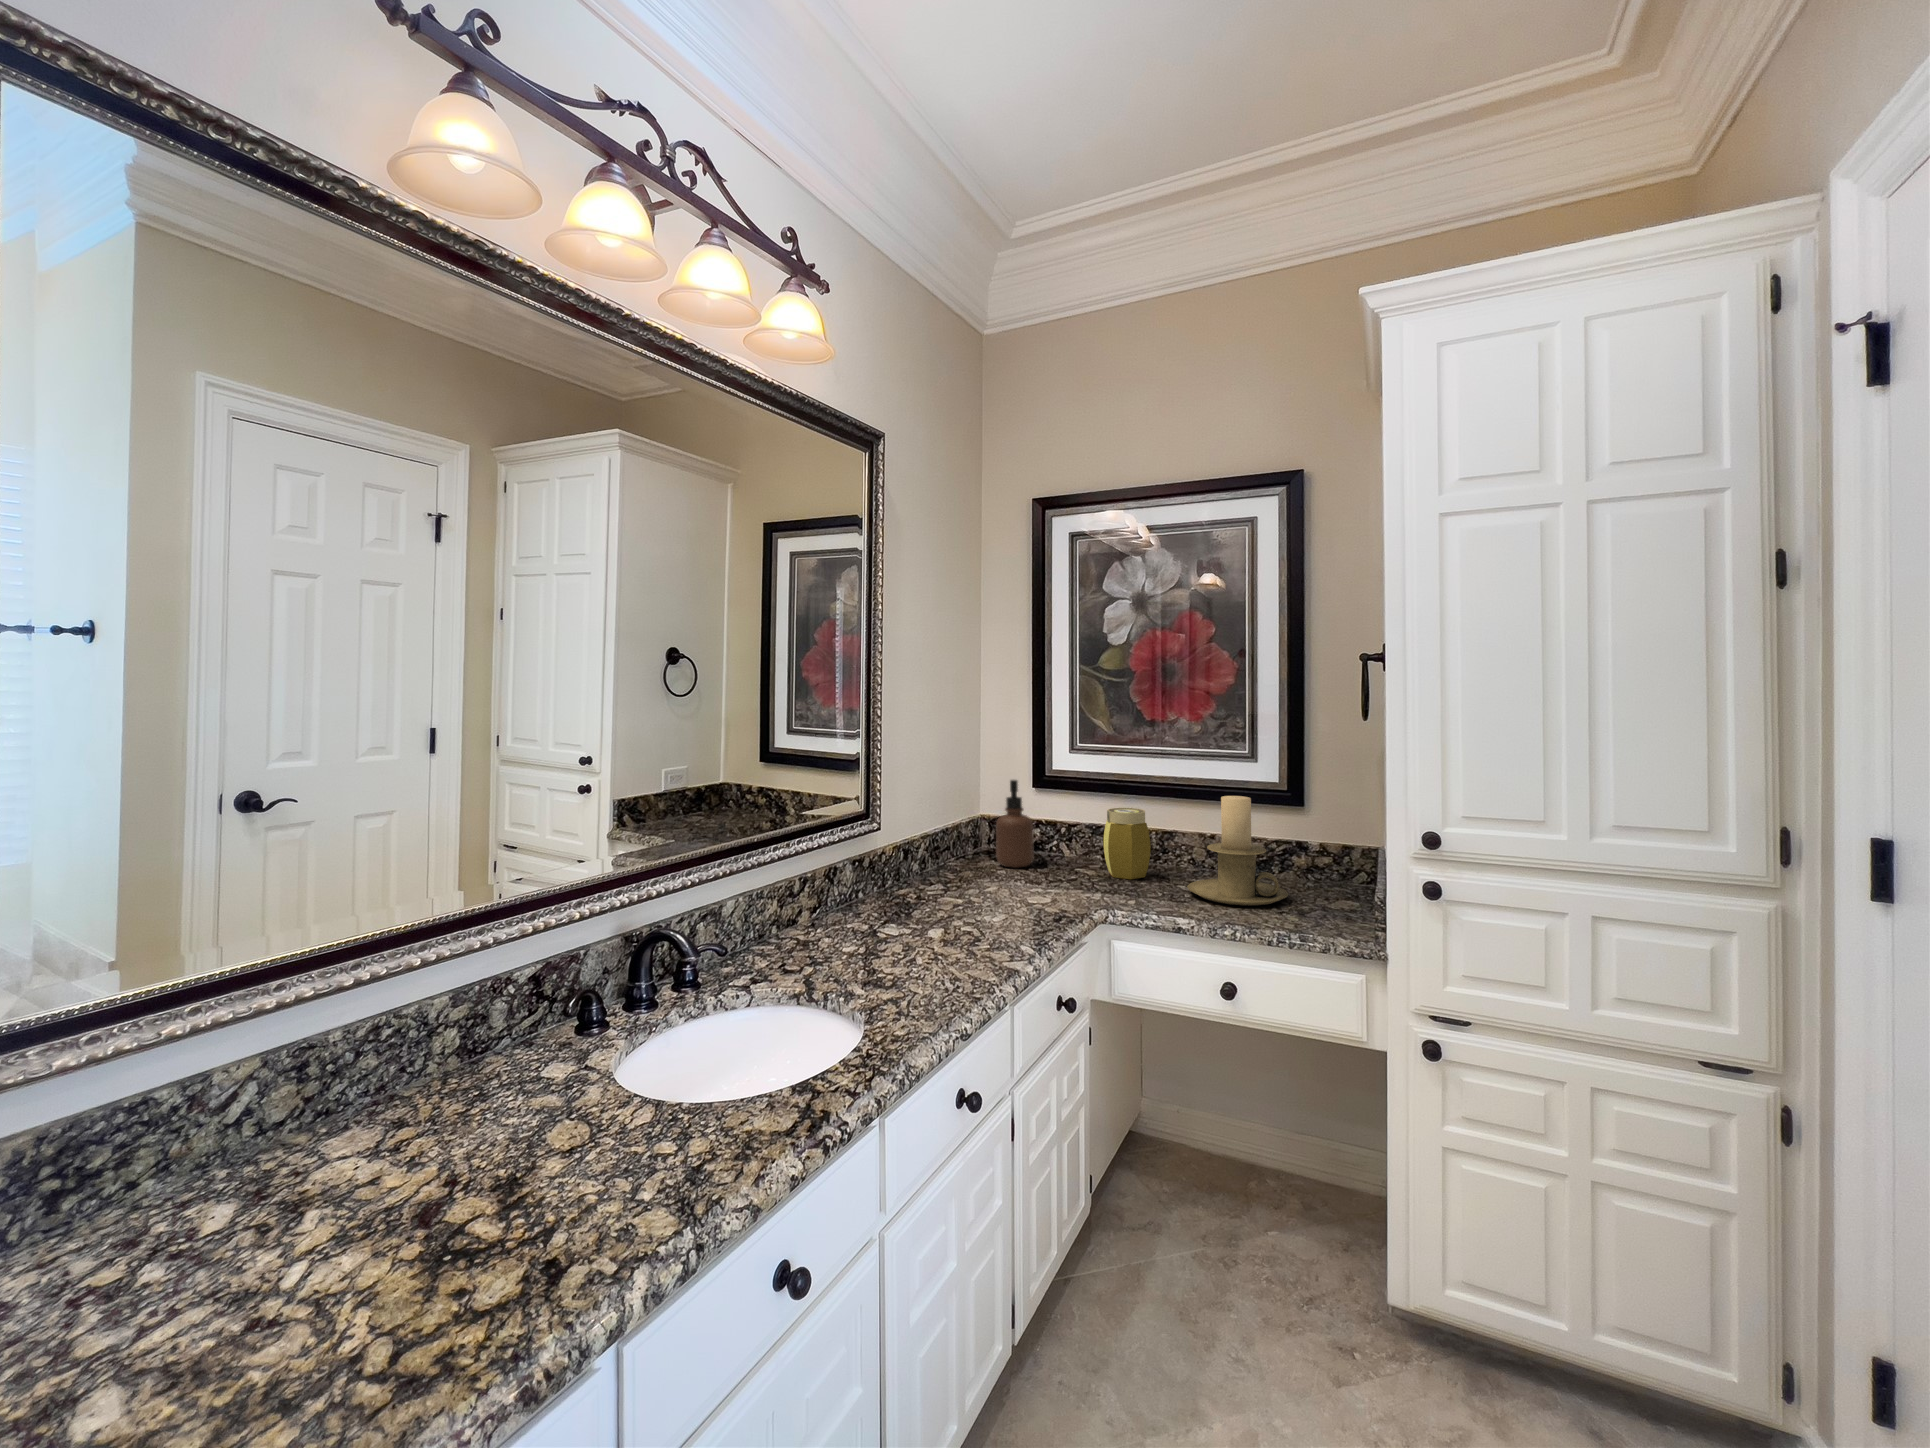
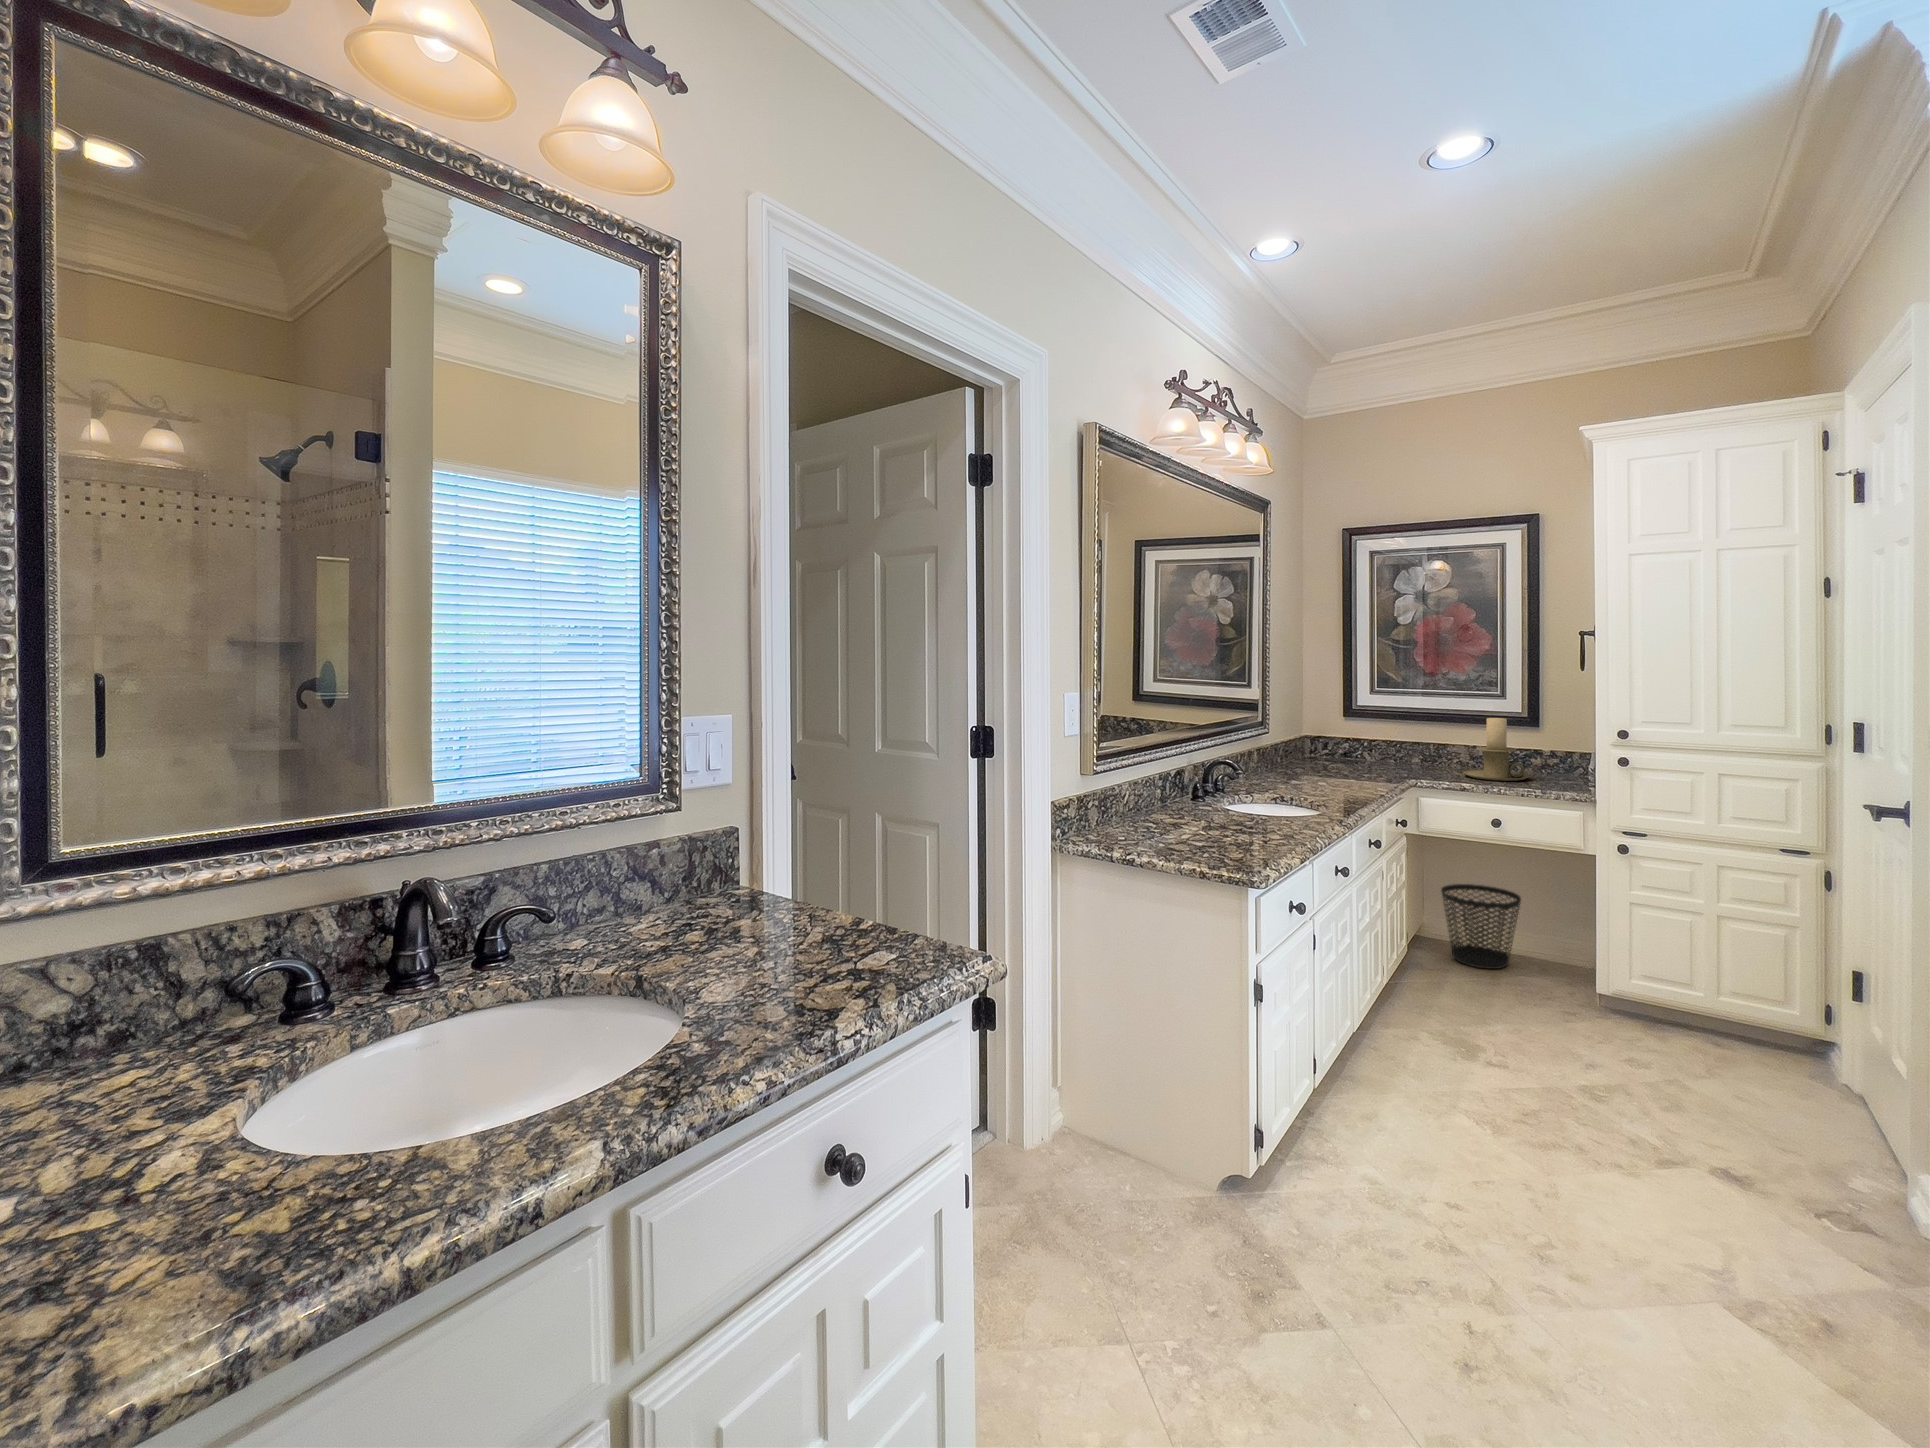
soap dispenser: present [996,780,1034,868] -> none [1323,712,1349,766]
jar: present [1104,808,1150,879] -> none [1399,728,1433,771]
wastebasket: none [1165,1056,1281,1214] -> present [1441,884,1521,969]

